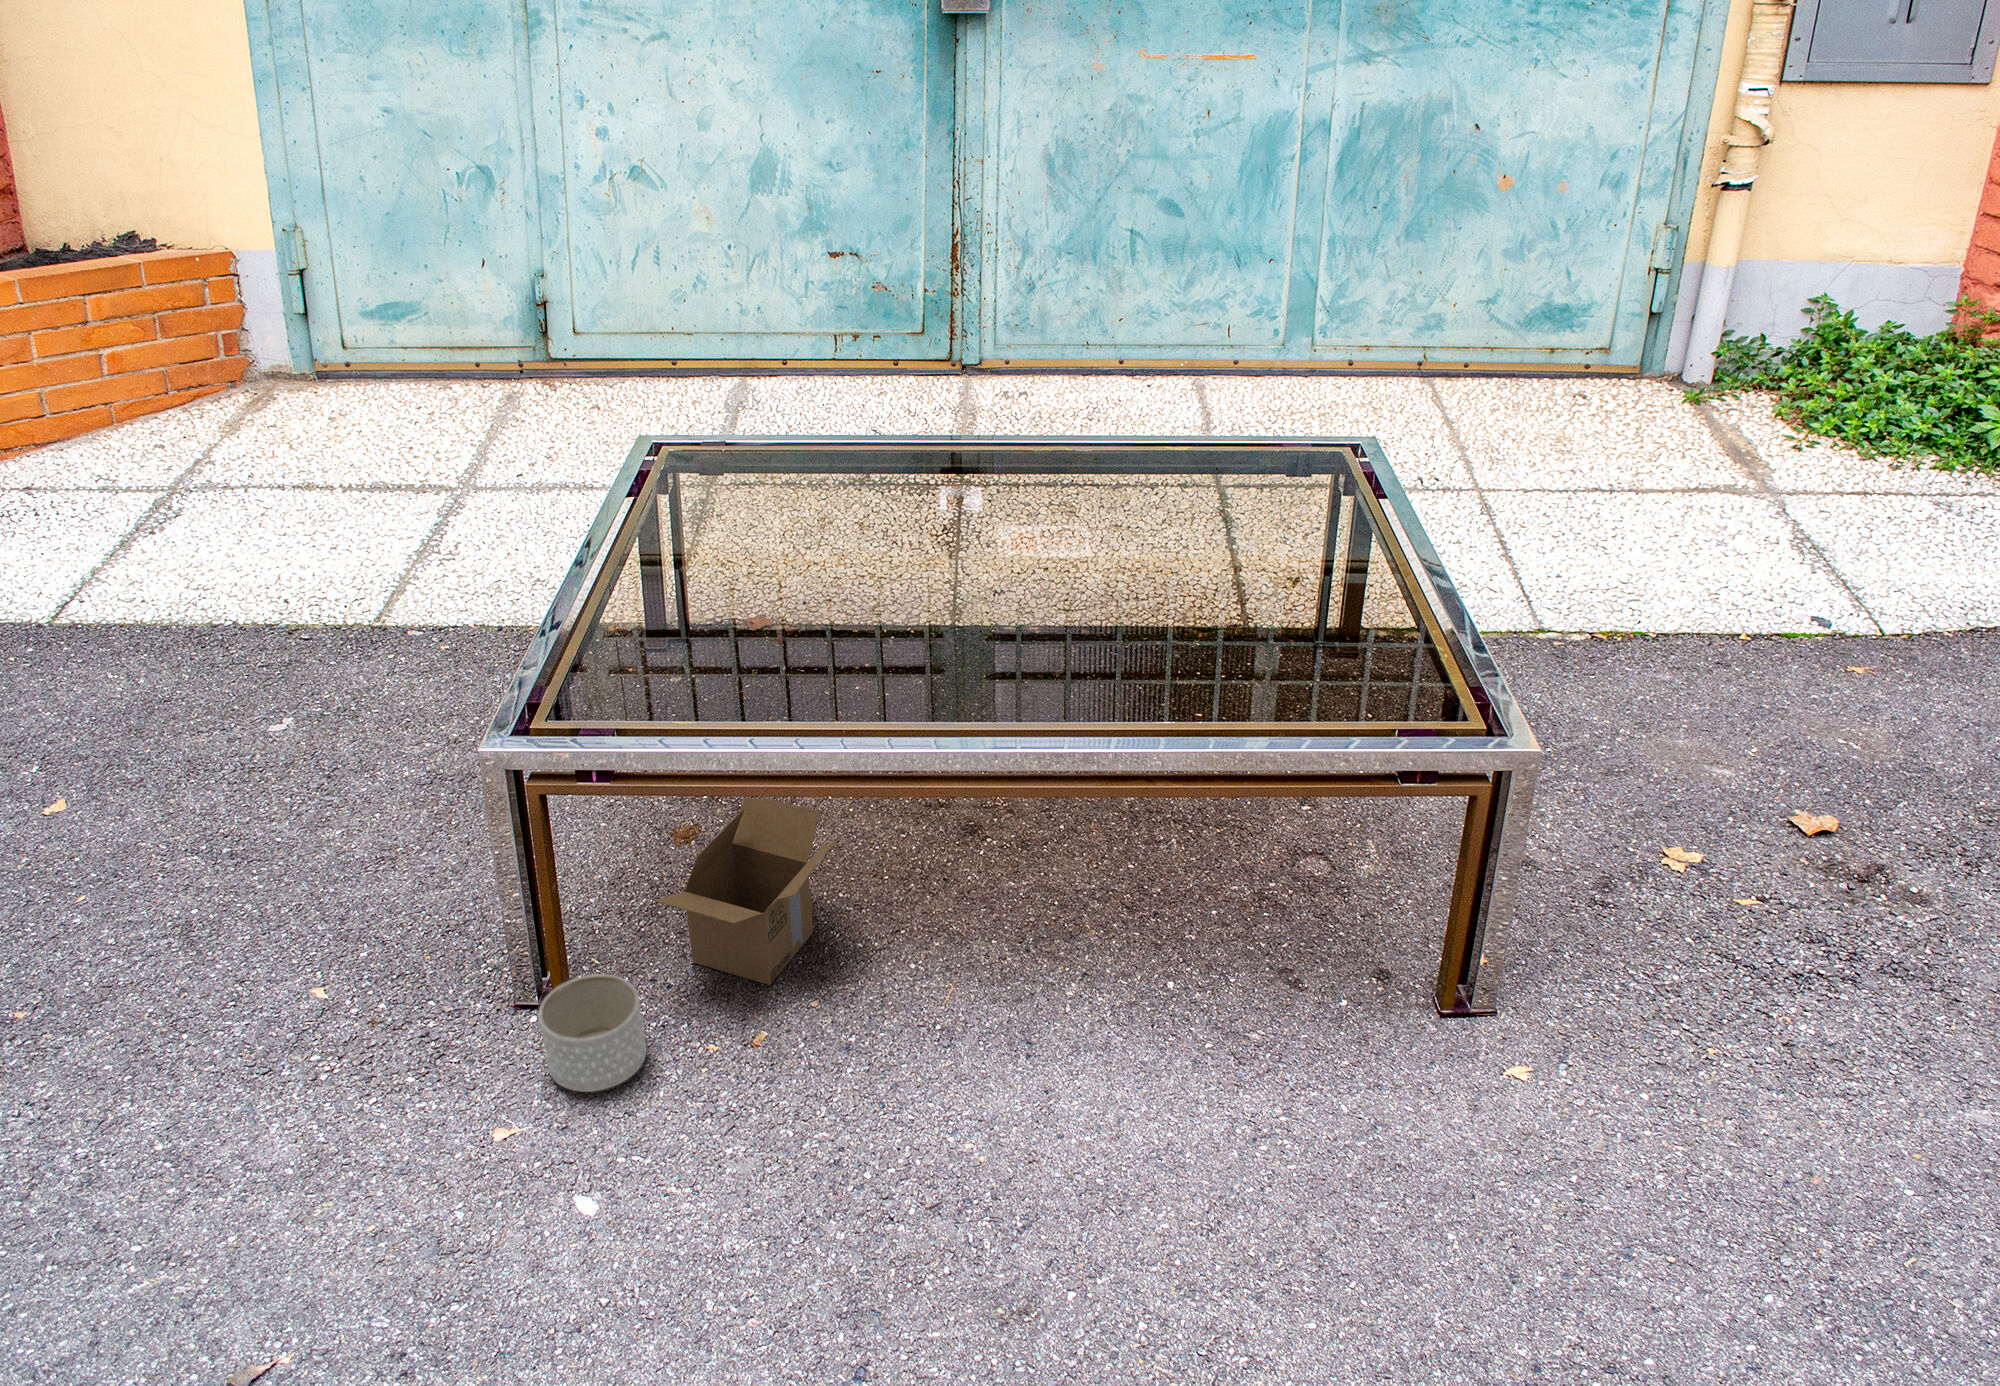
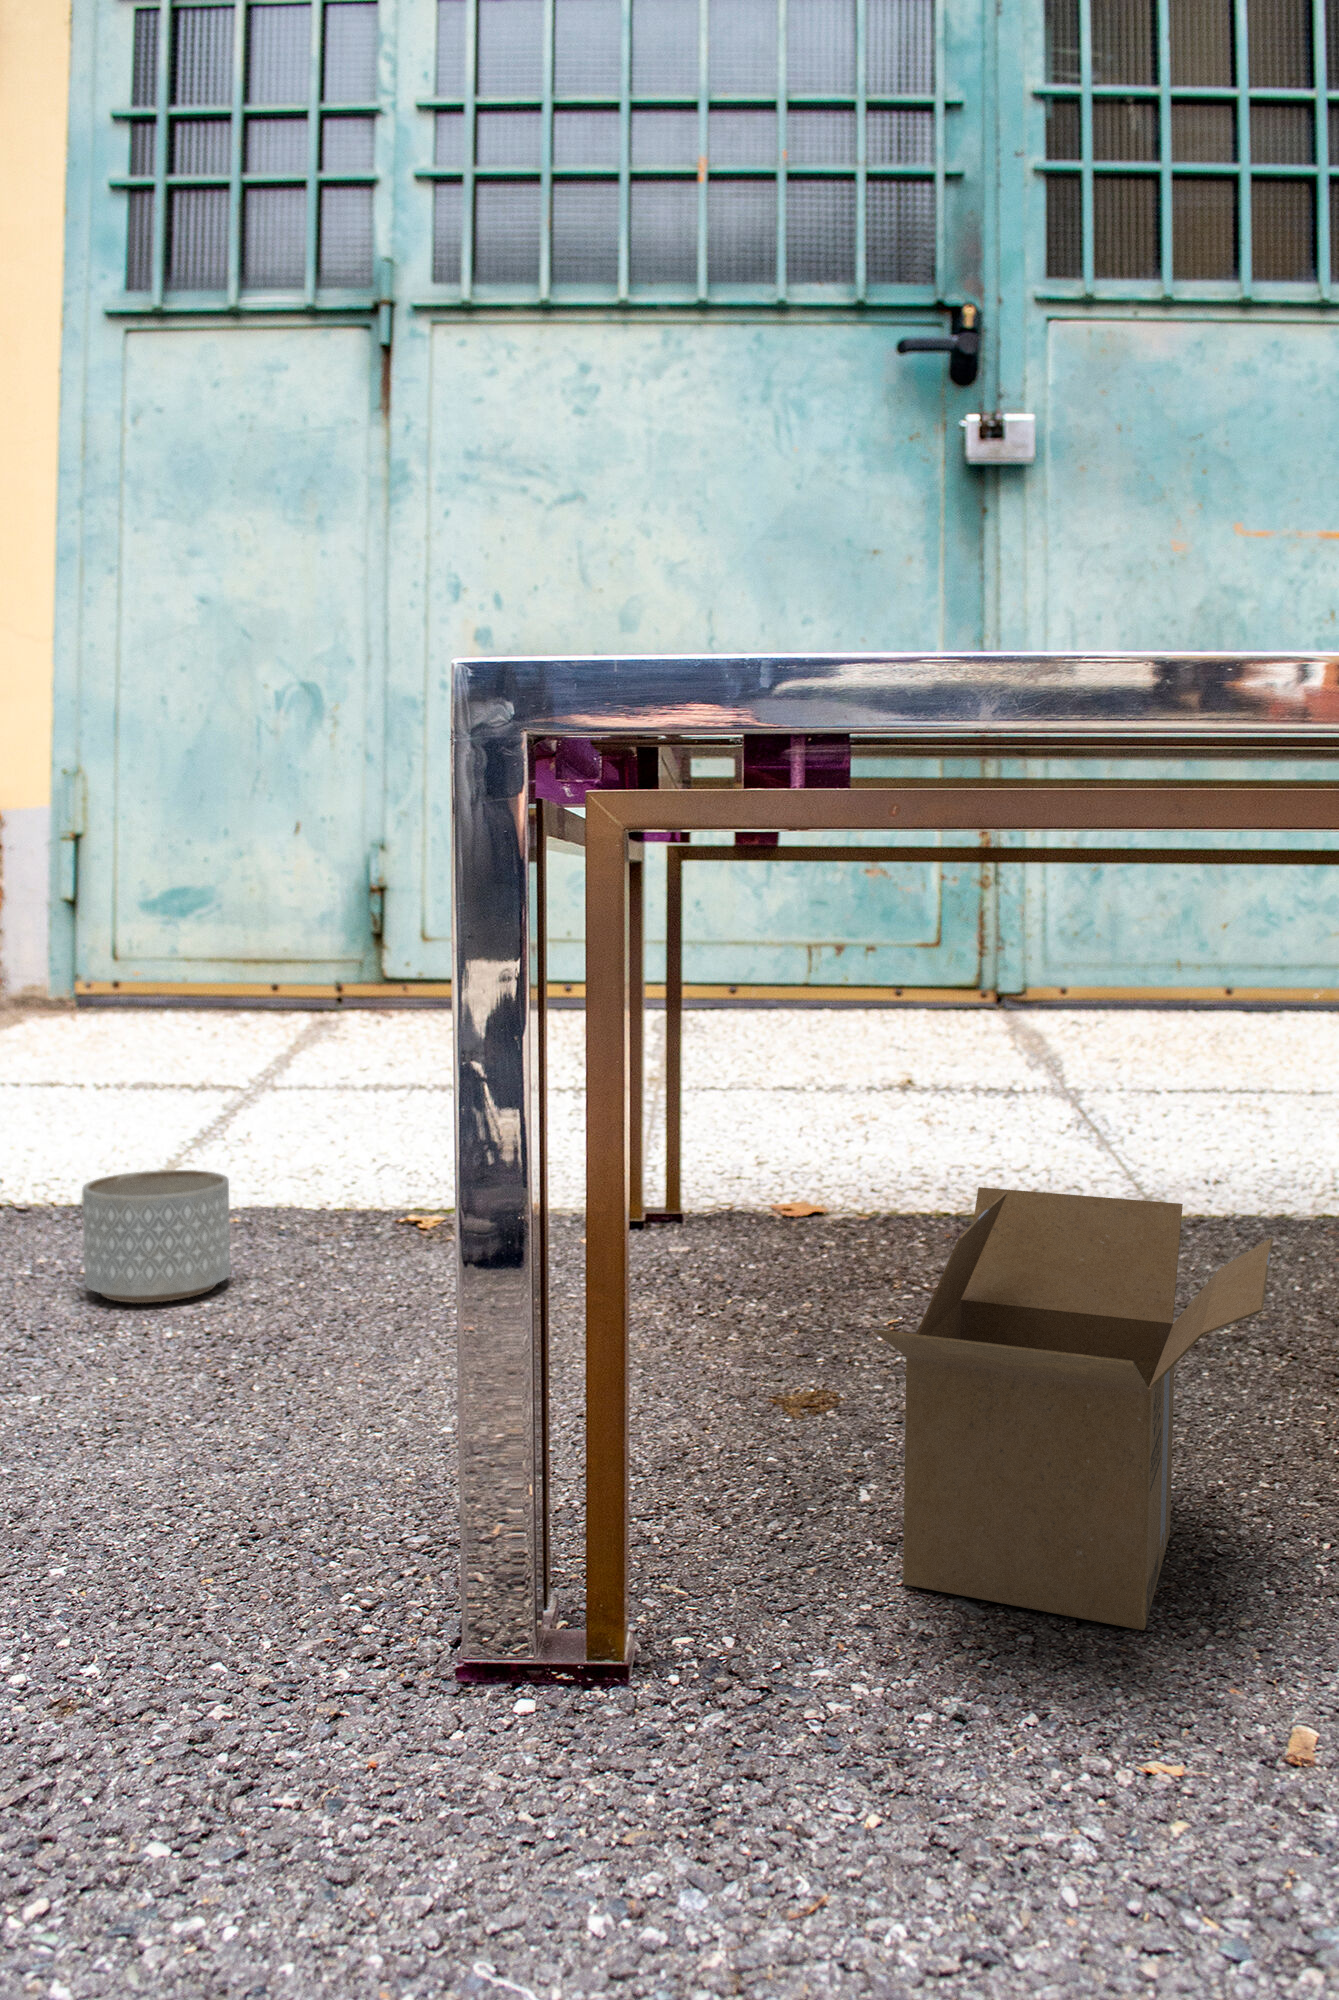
planter: present [538,974,647,1092] -> present [82,1170,231,1303]

